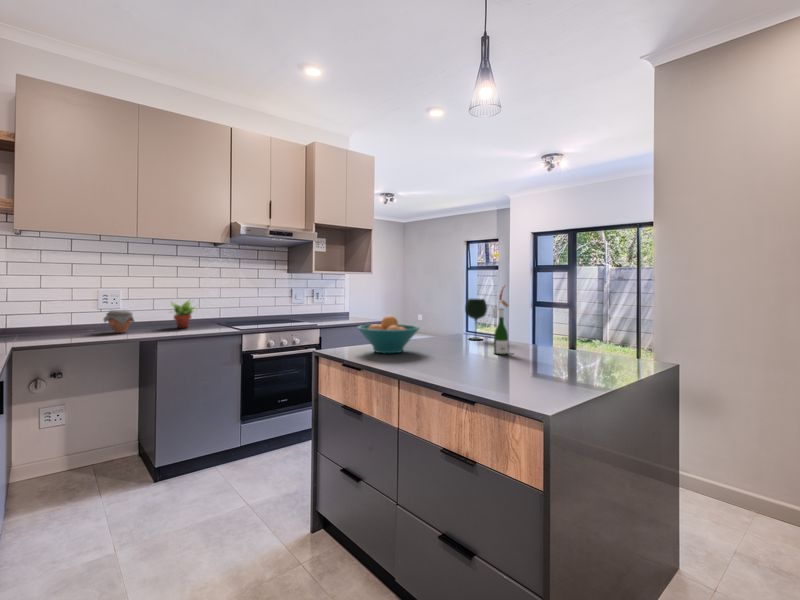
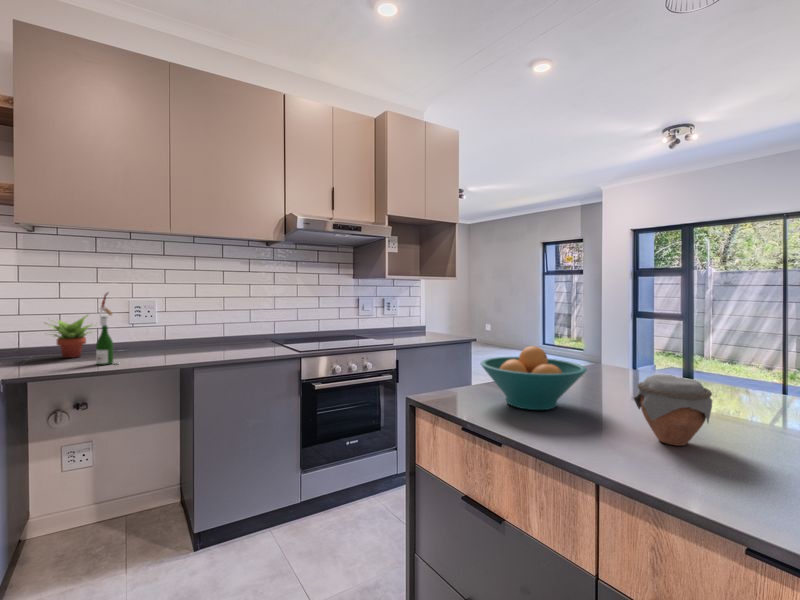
wine bottle: present [493,286,512,355] -> present [96,293,118,365]
wine glass: present [465,299,487,340] -> none [626,316,664,380]
succulent plant: present [171,300,195,328] -> present [52,315,92,358]
jar: present [104,310,134,333] -> present [634,375,712,446]

